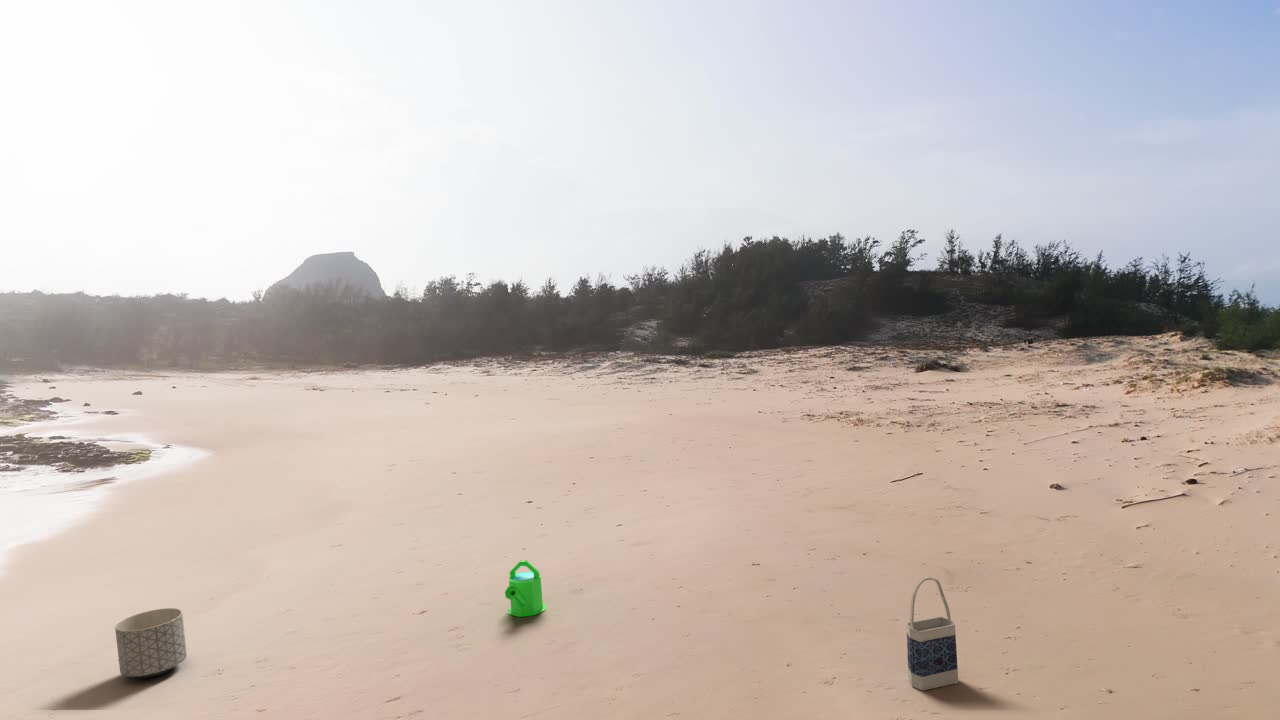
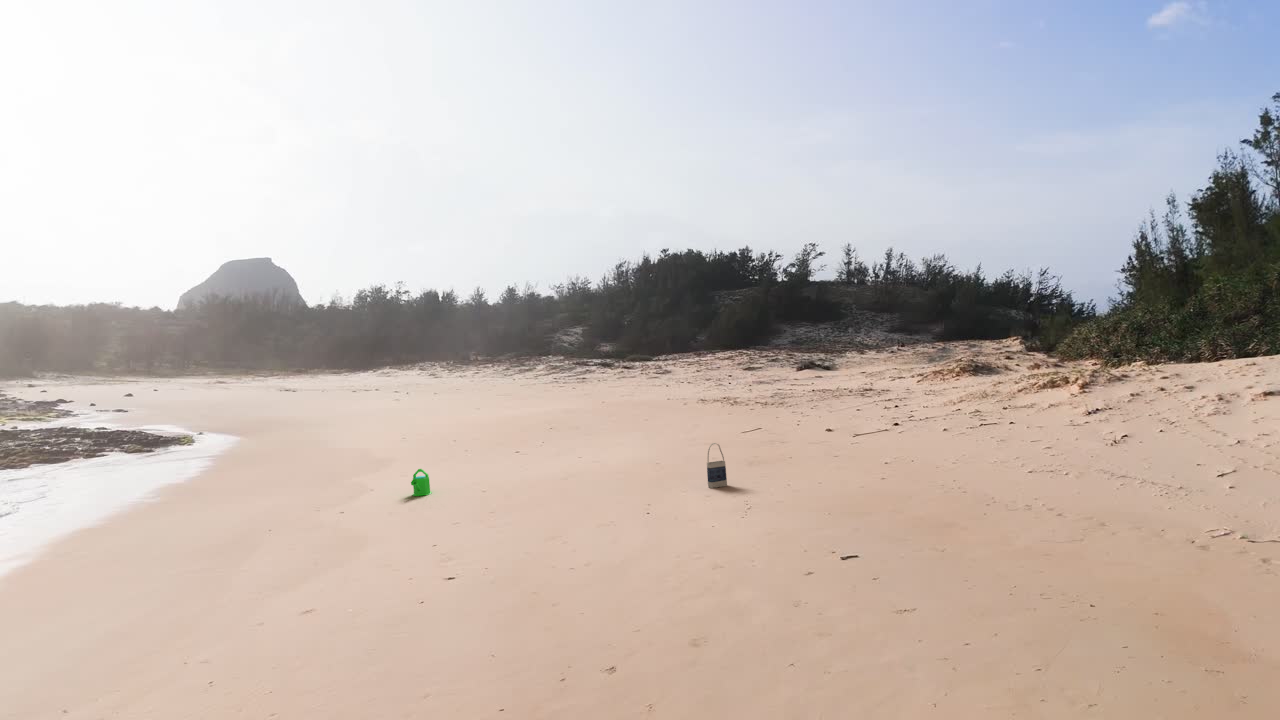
watering can: present [505,560,546,617] -> present [411,469,432,496]
planter: present [115,608,187,678] -> none [354,477,383,506]

